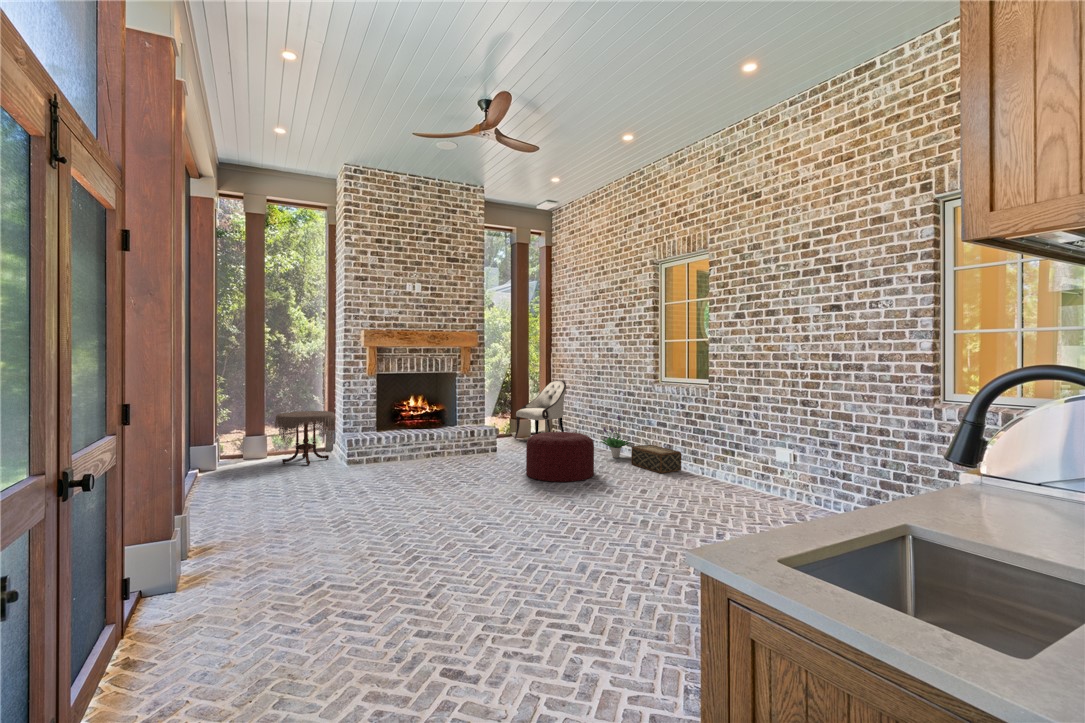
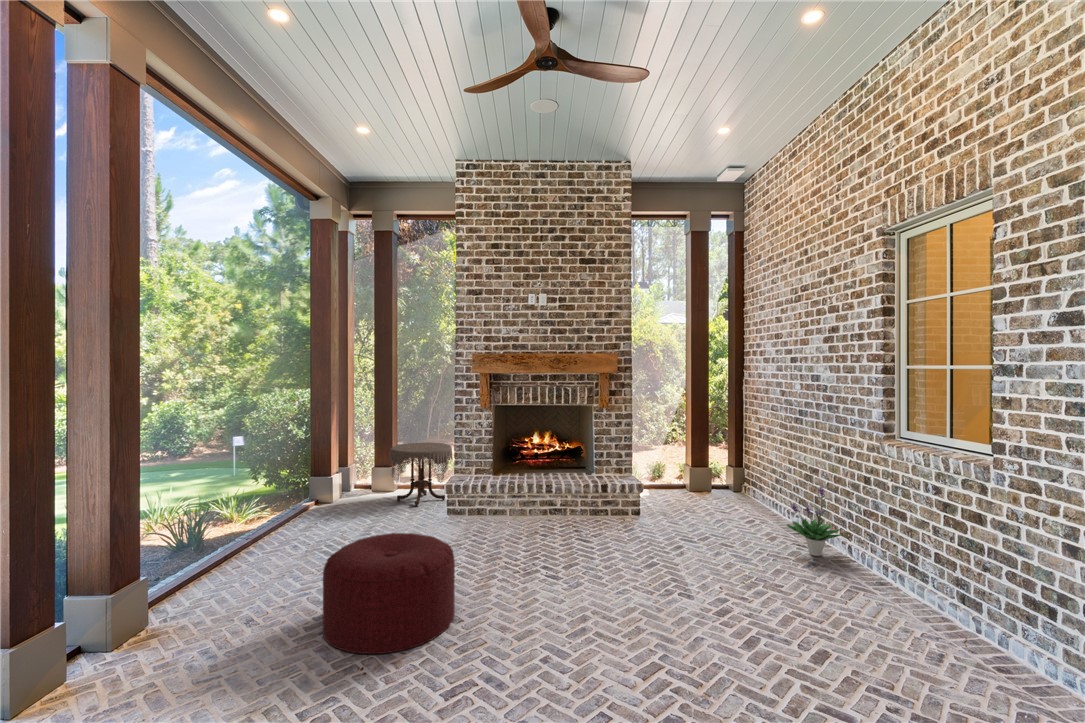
armchair: present [515,380,566,438] -> none [683,417,757,507]
ottoman: present [526,432,594,482] -> present [323,533,455,654]
woven basket: present [631,445,681,473] -> none [835,547,934,614]

